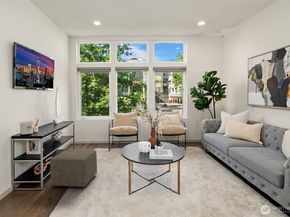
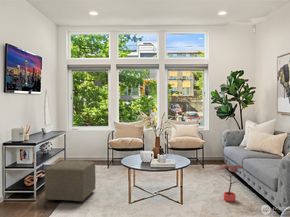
potted plant: none [201,151,223,184] -> present [216,164,243,202]

